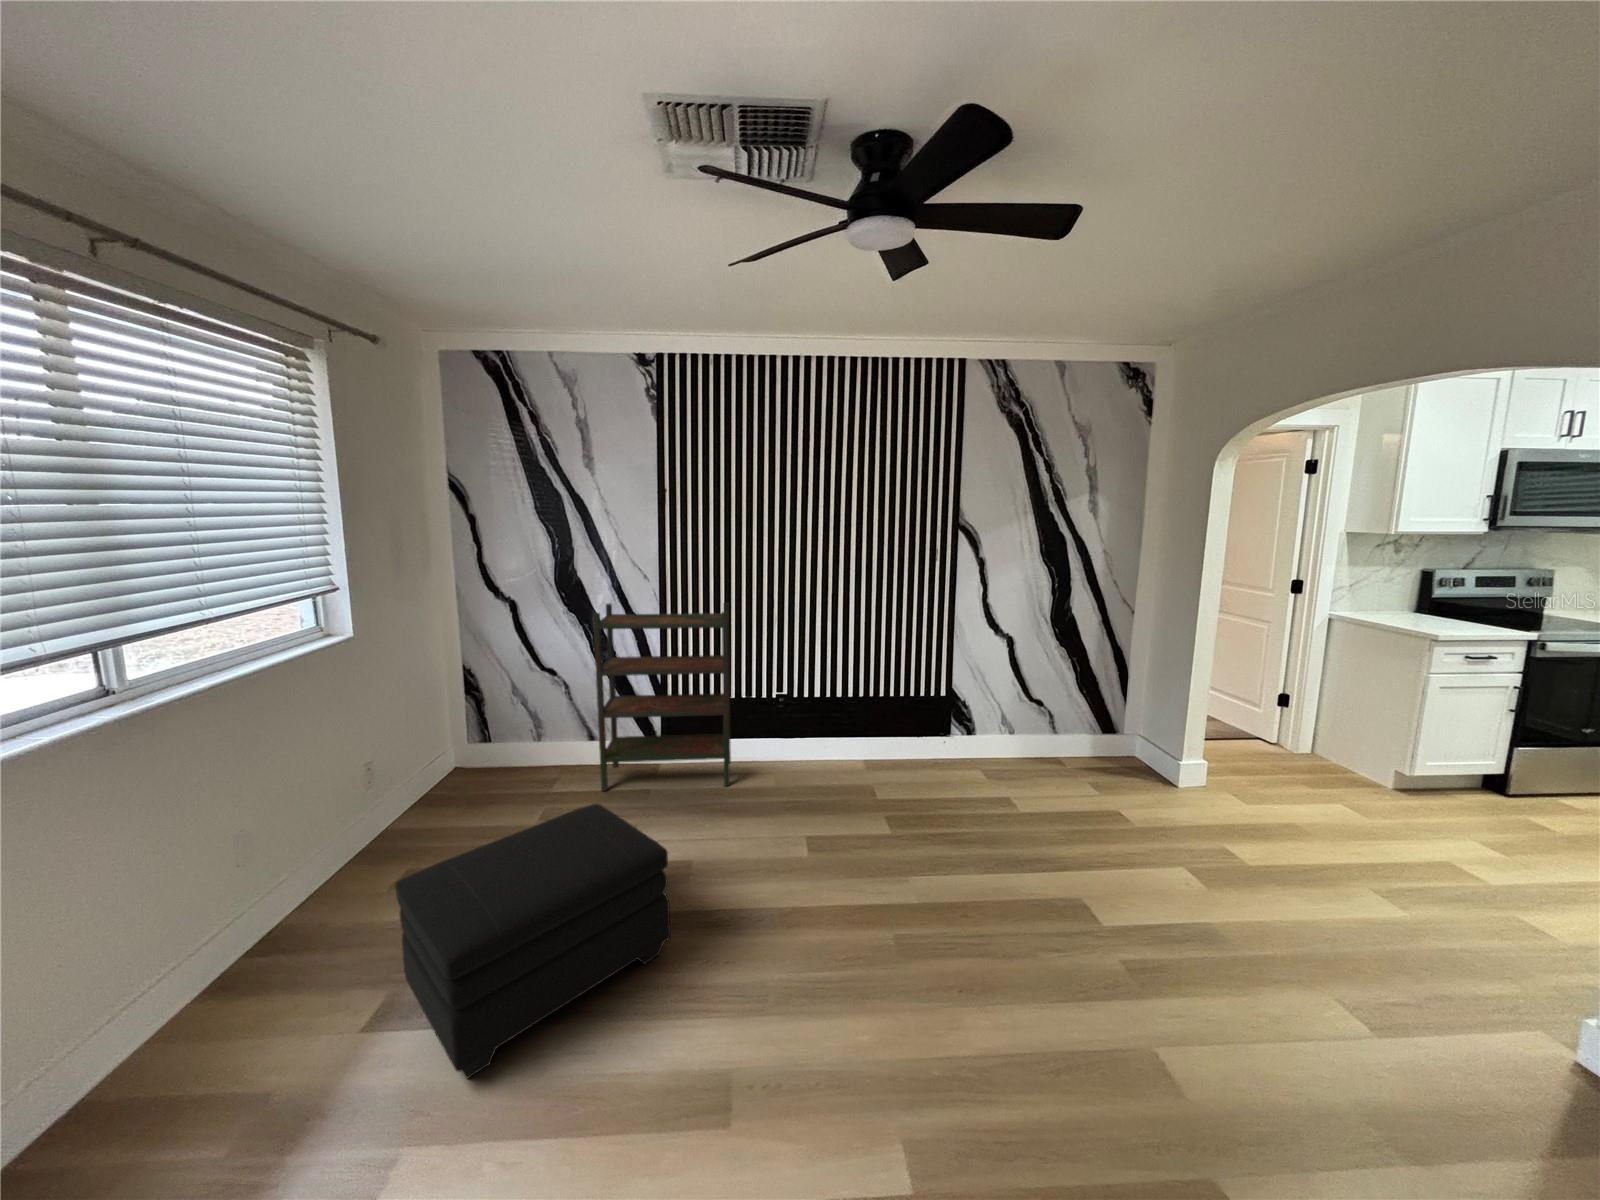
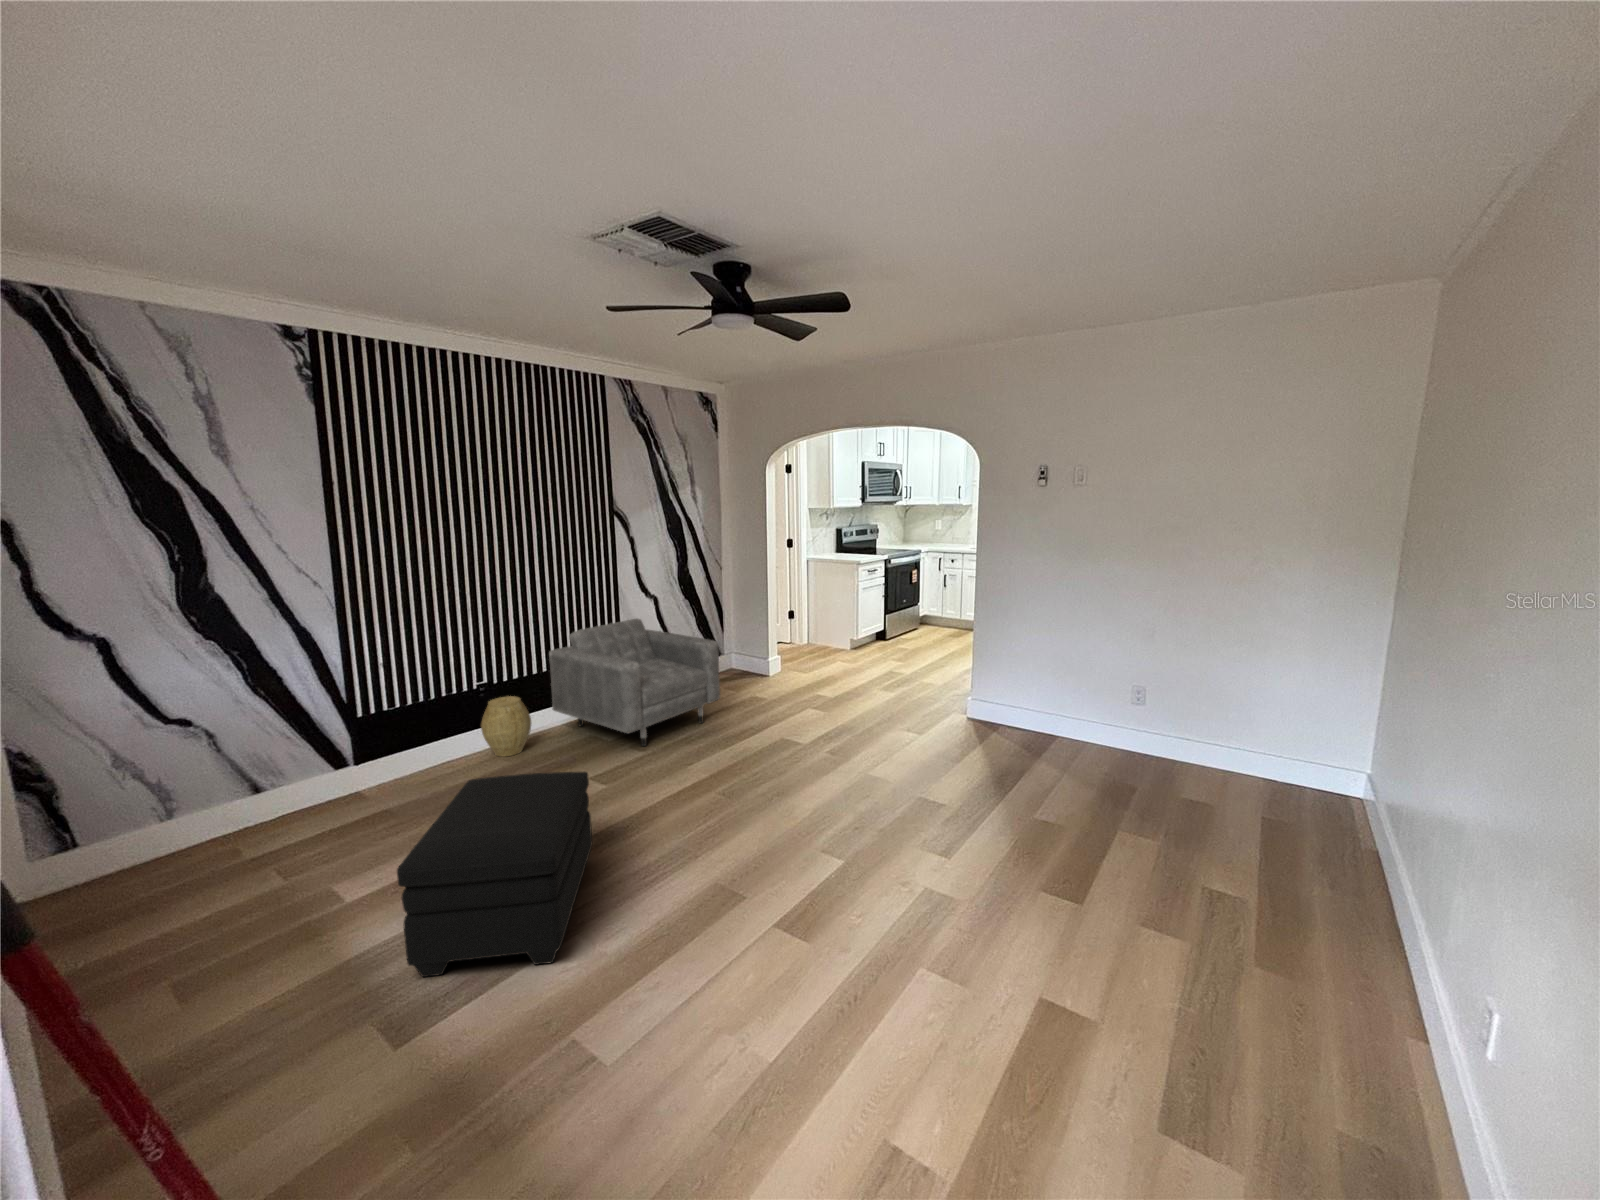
bookshelf: present [593,603,731,791] -> none [276,599,472,831]
armchair: none [848,660,1041,825] -> present [549,619,720,746]
woven basket: none [763,713,810,776] -> present [481,696,531,757]

